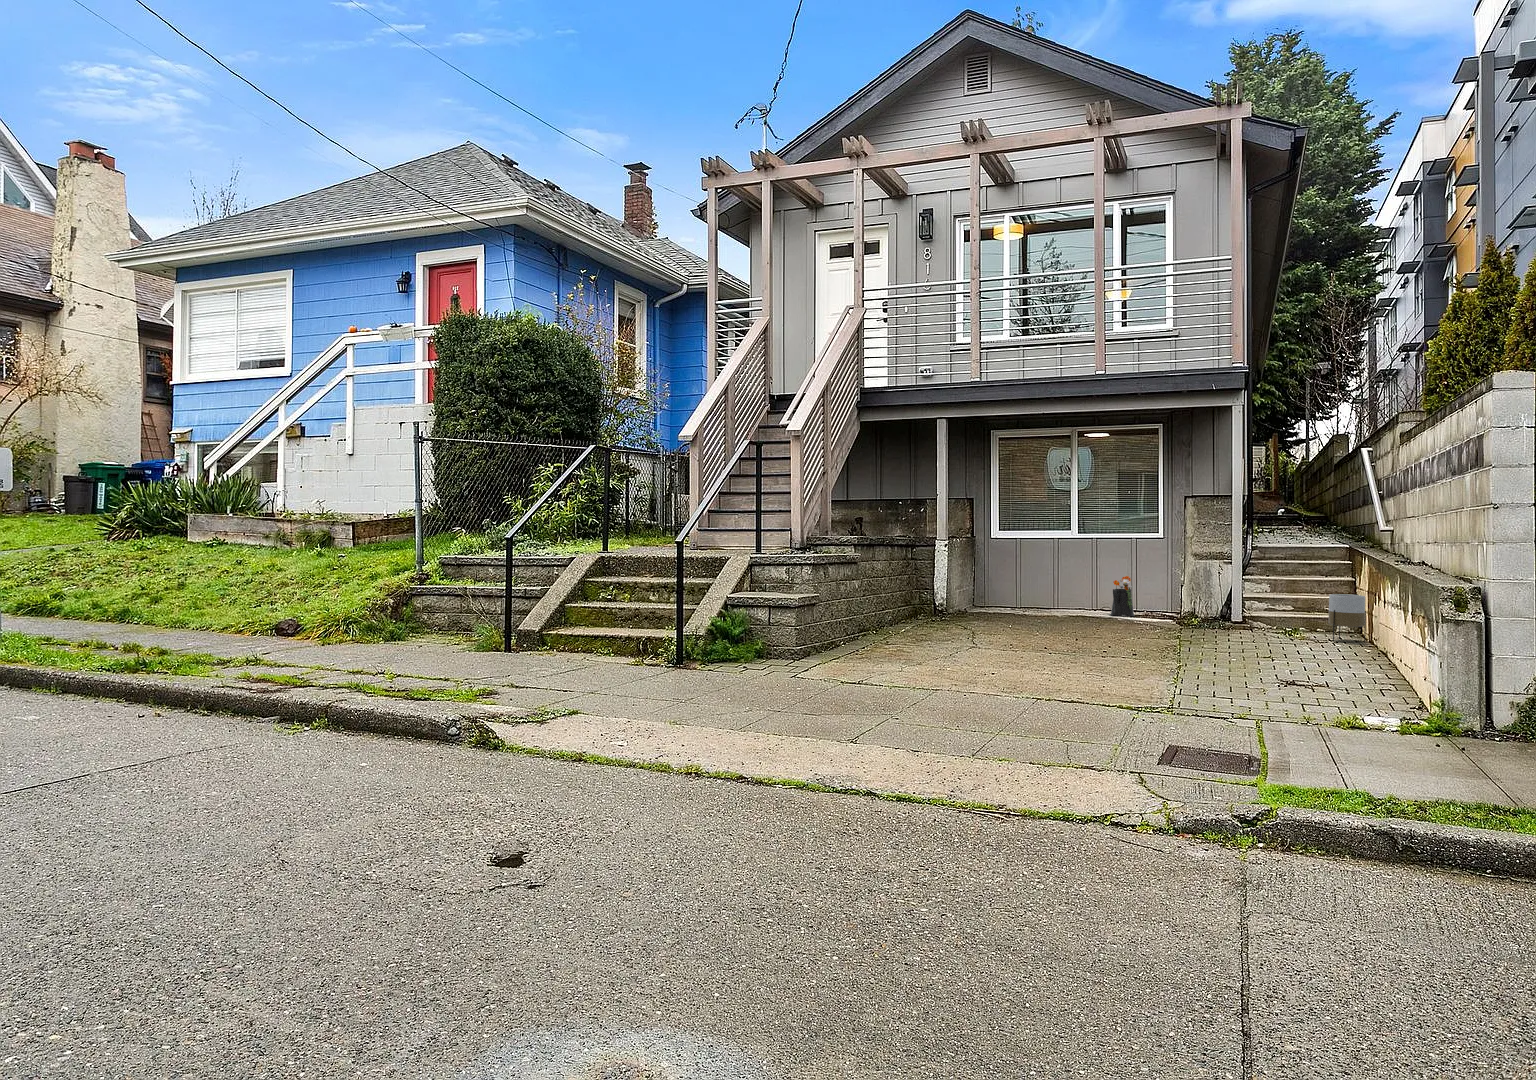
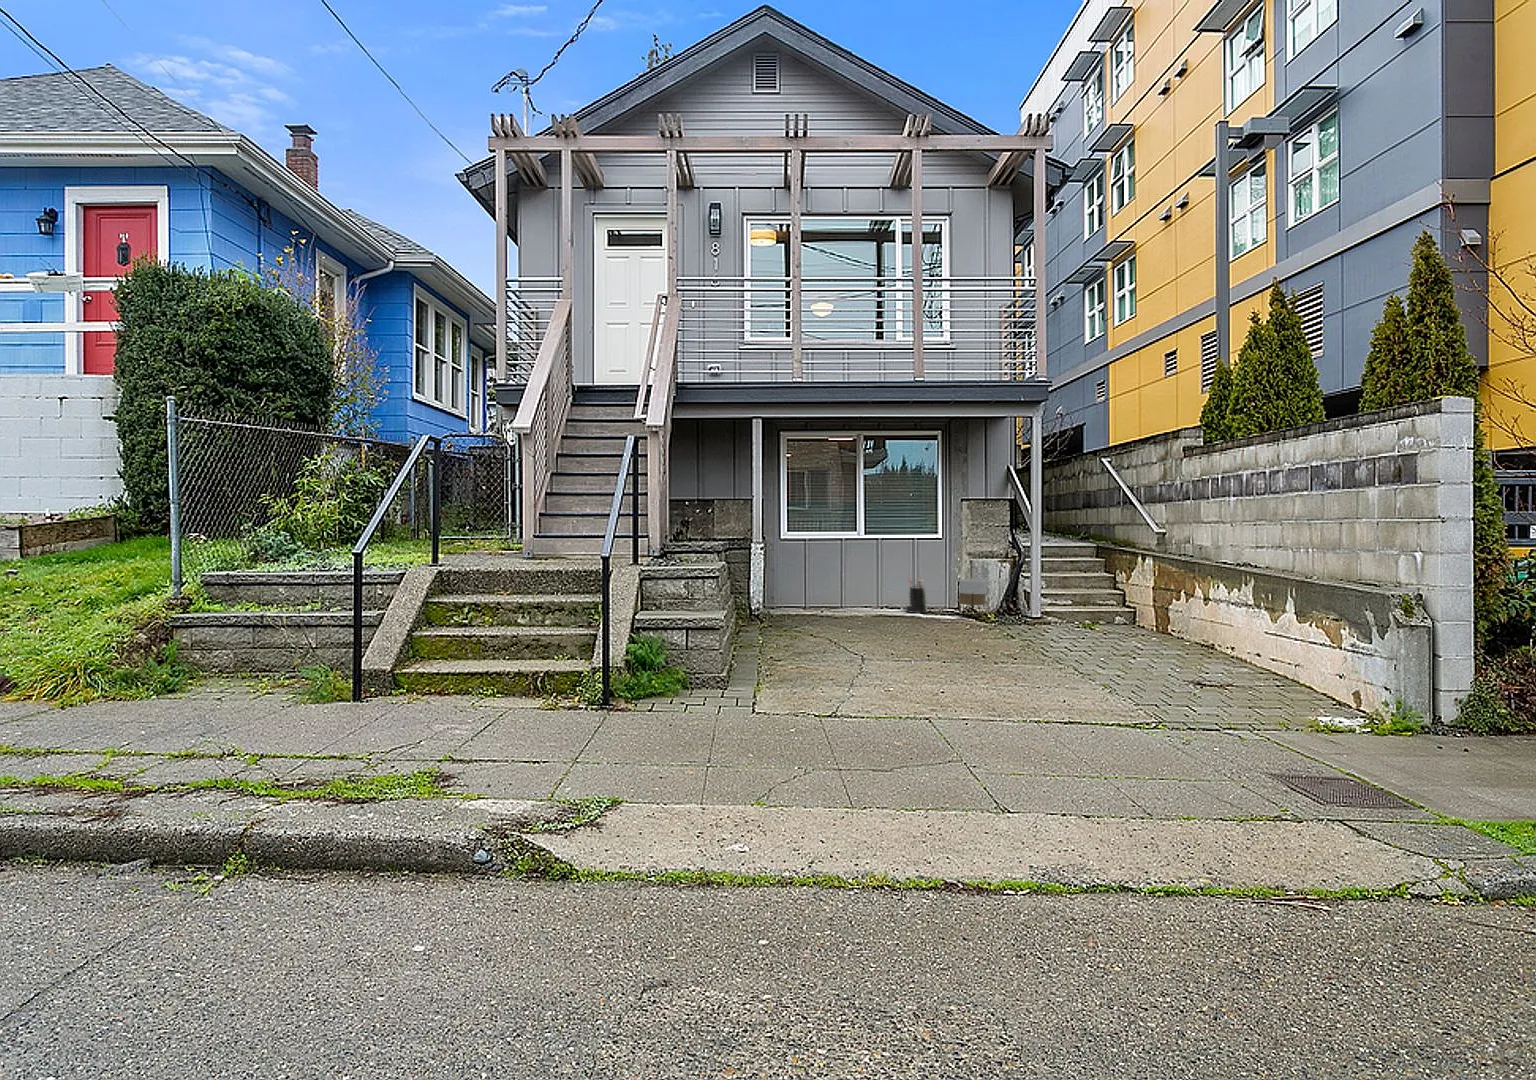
planter: present [1328,594,1366,642] -> present [959,579,986,618]

